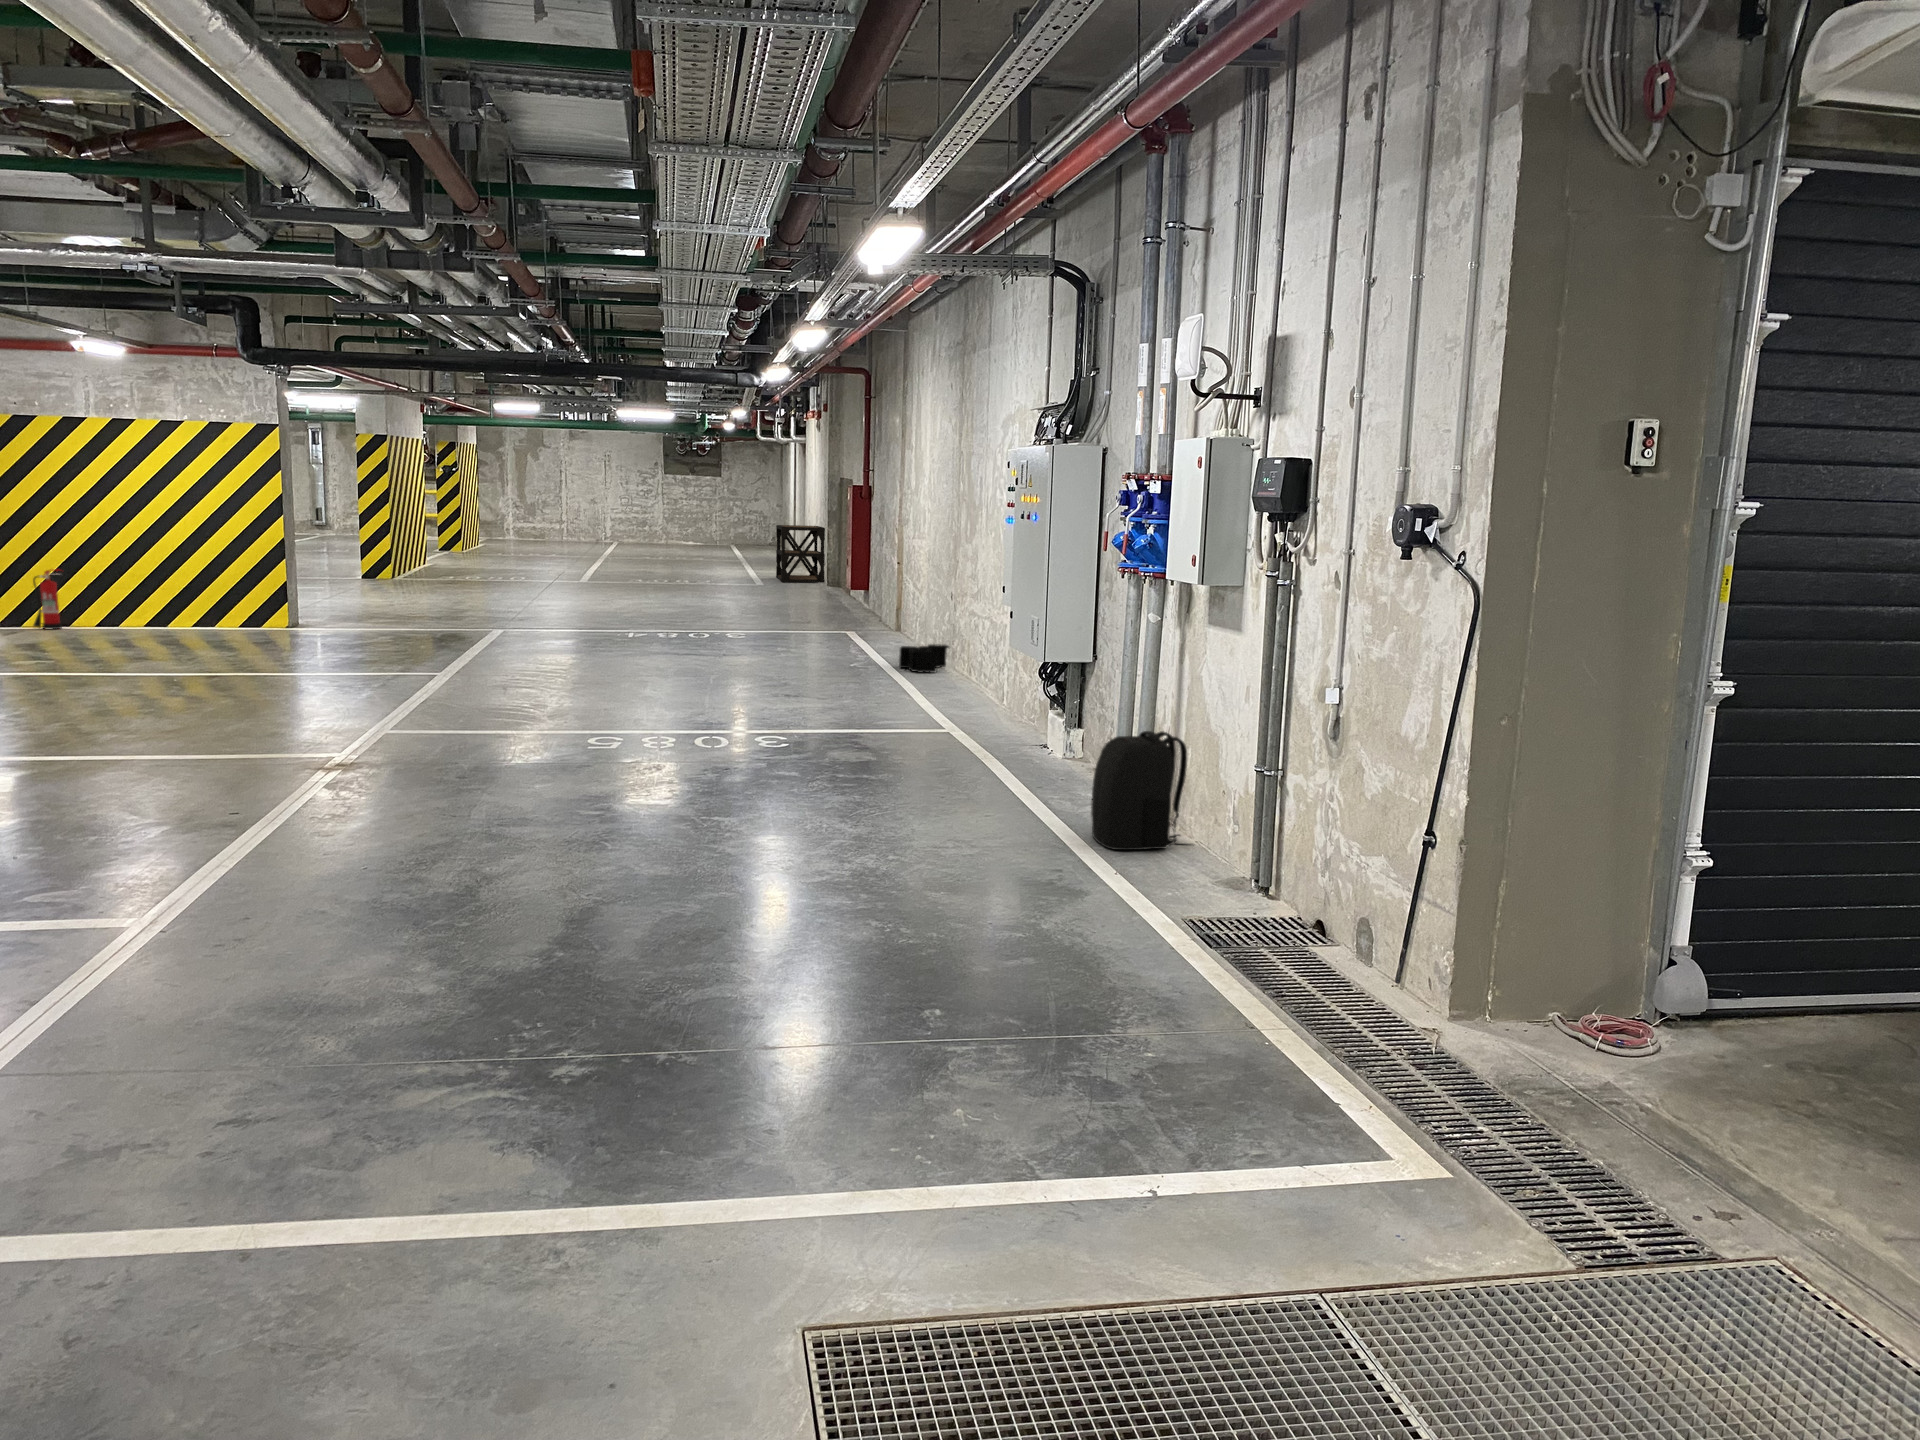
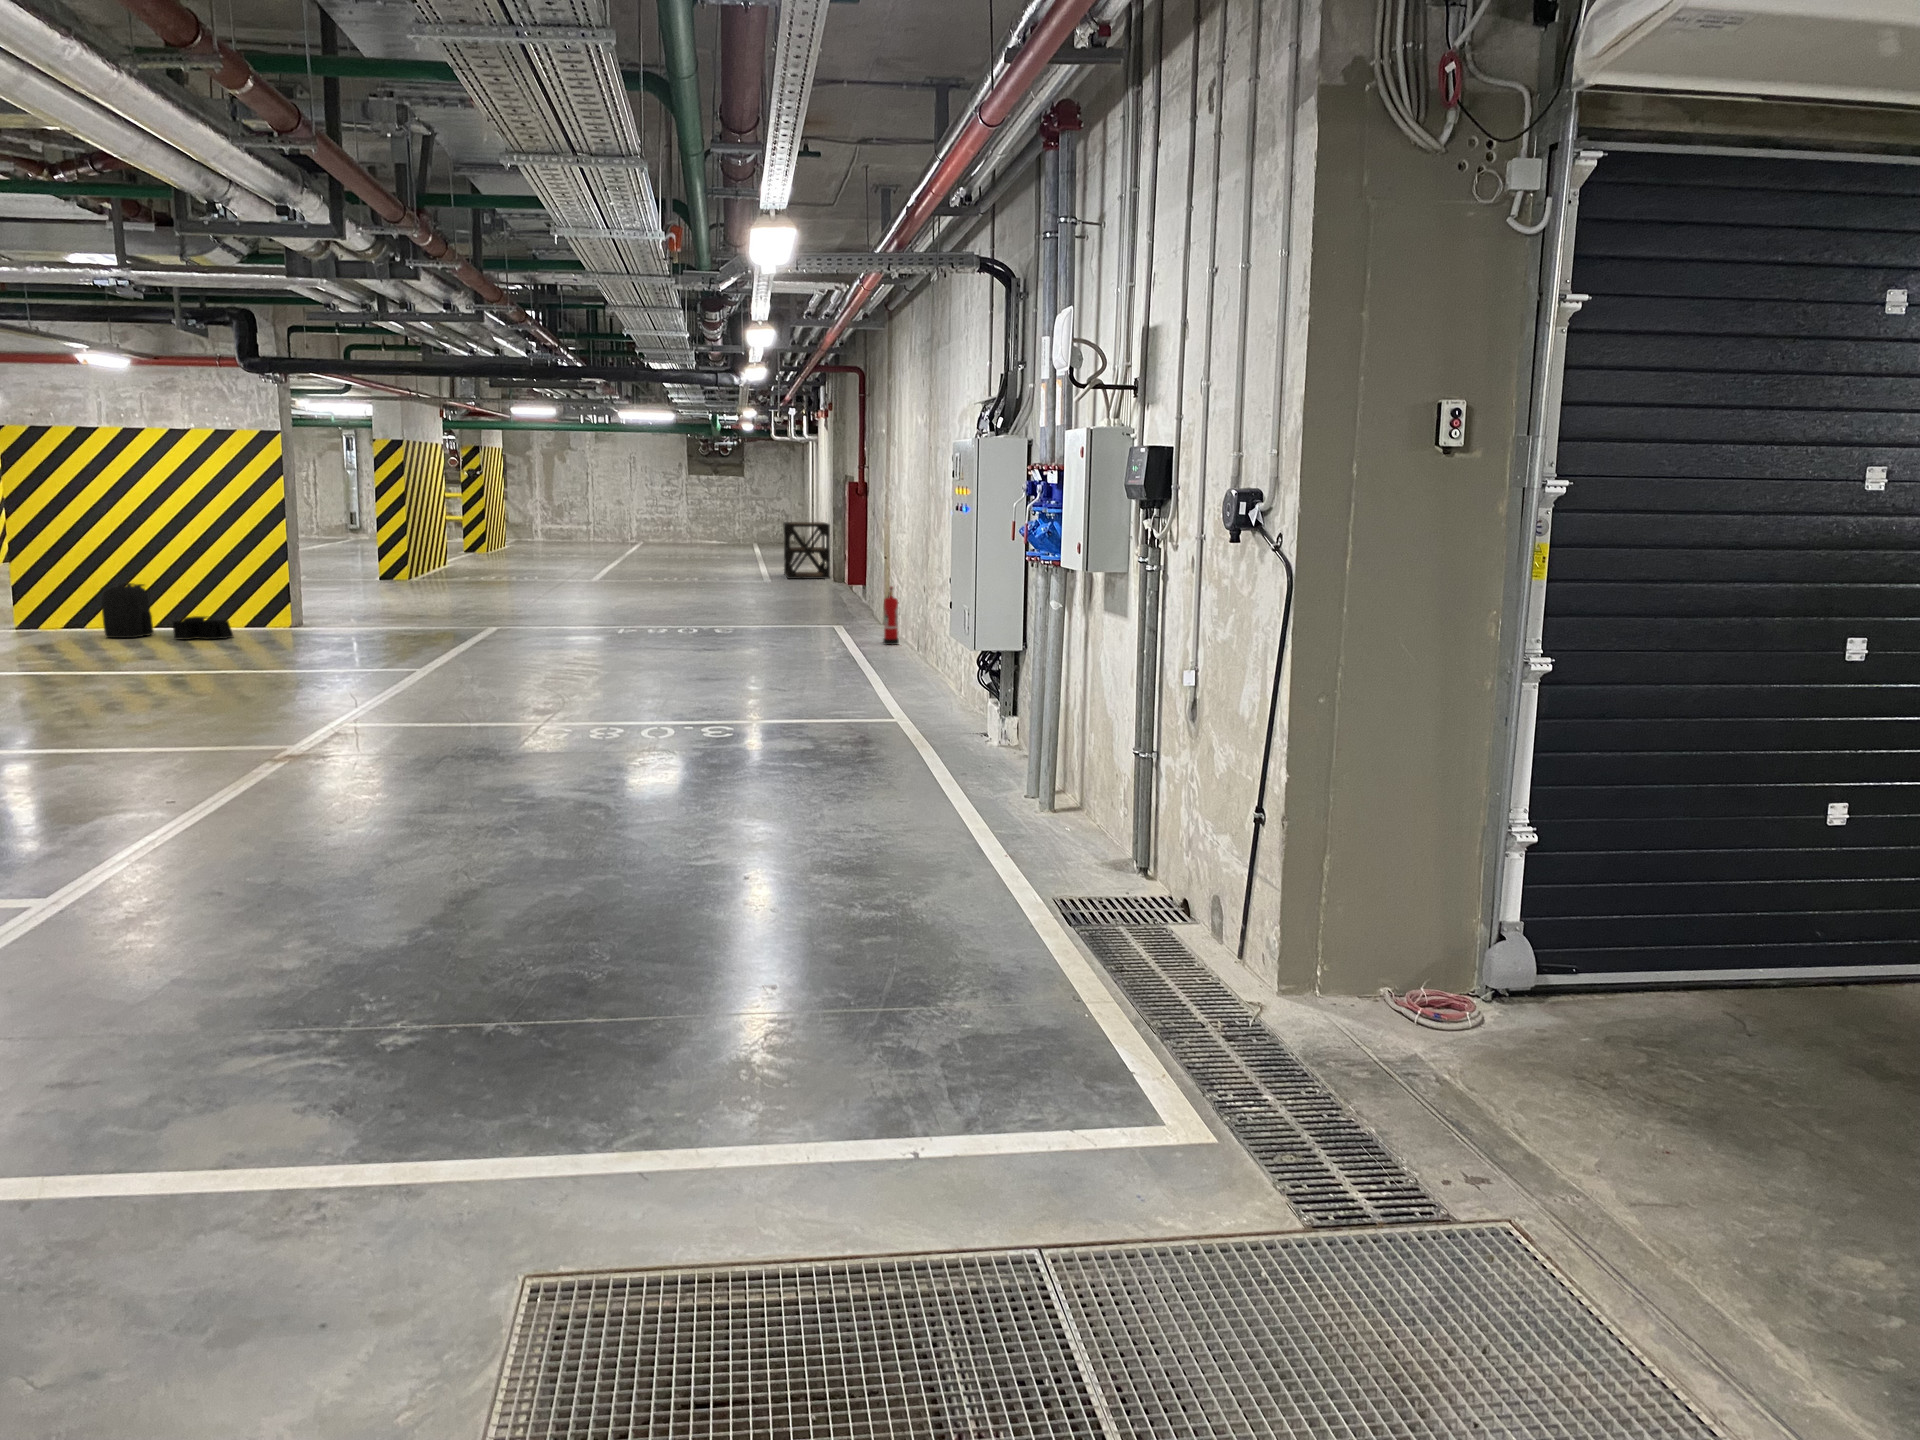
fire extinguisher: present [33,569,62,629] -> present [883,586,899,645]
storage bin: present [899,644,949,672] -> present [173,616,233,640]
backpack: present [1091,731,1187,850] -> present [102,583,154,638]

